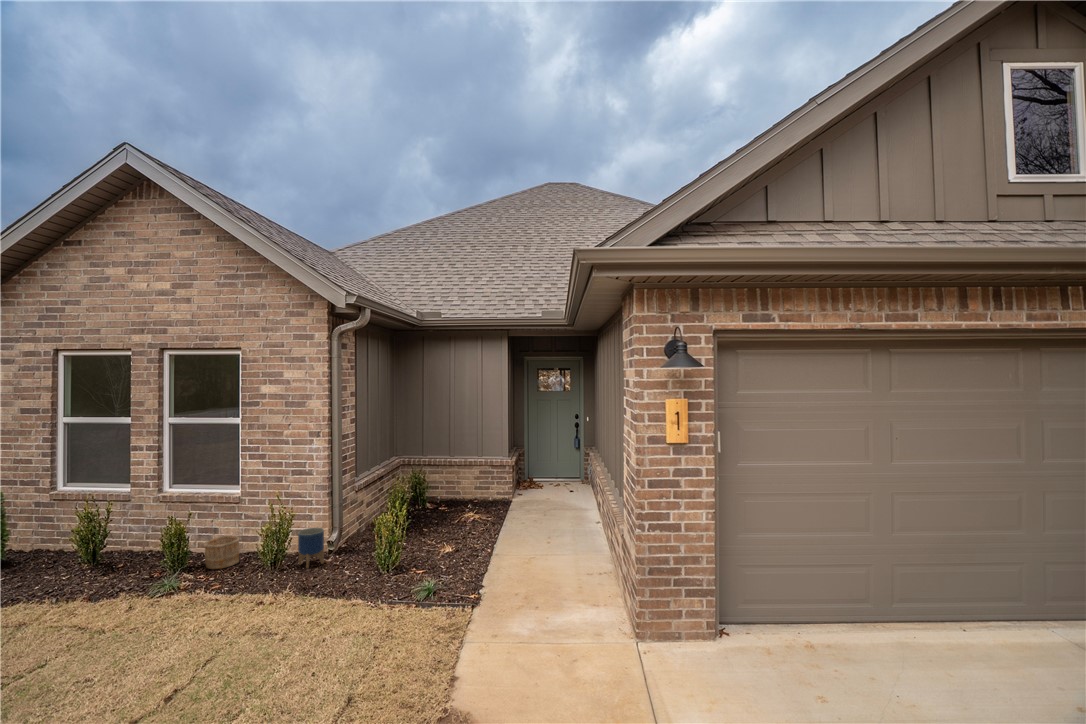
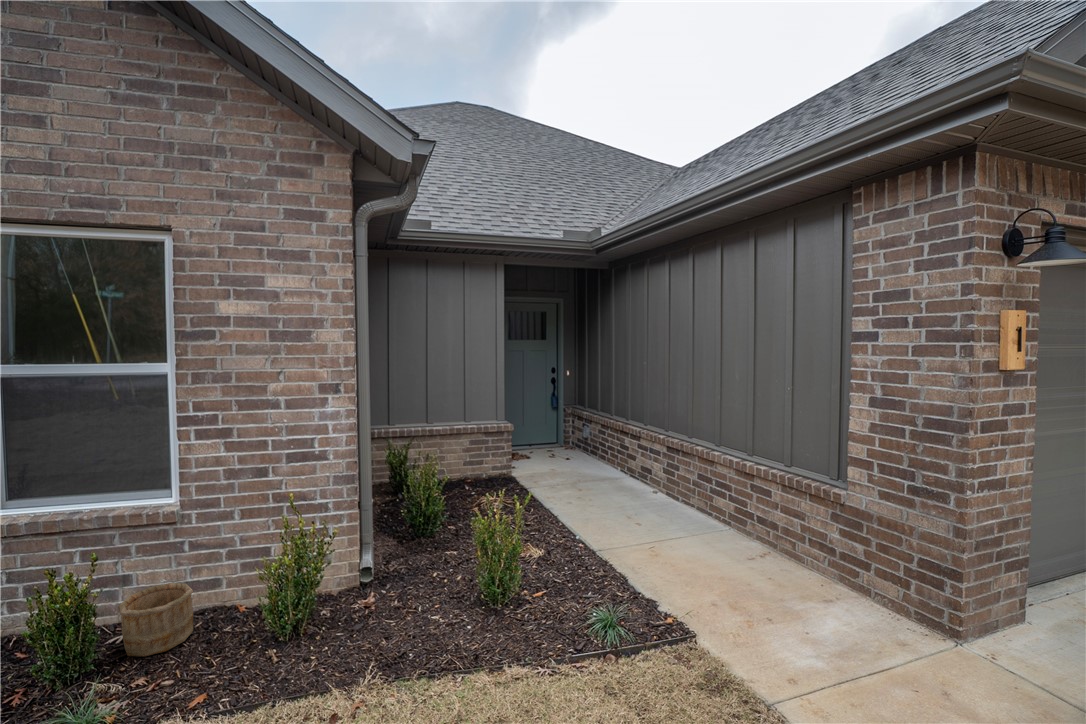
planter: present [298,528,324,568] -> none [319,546,364,620]

